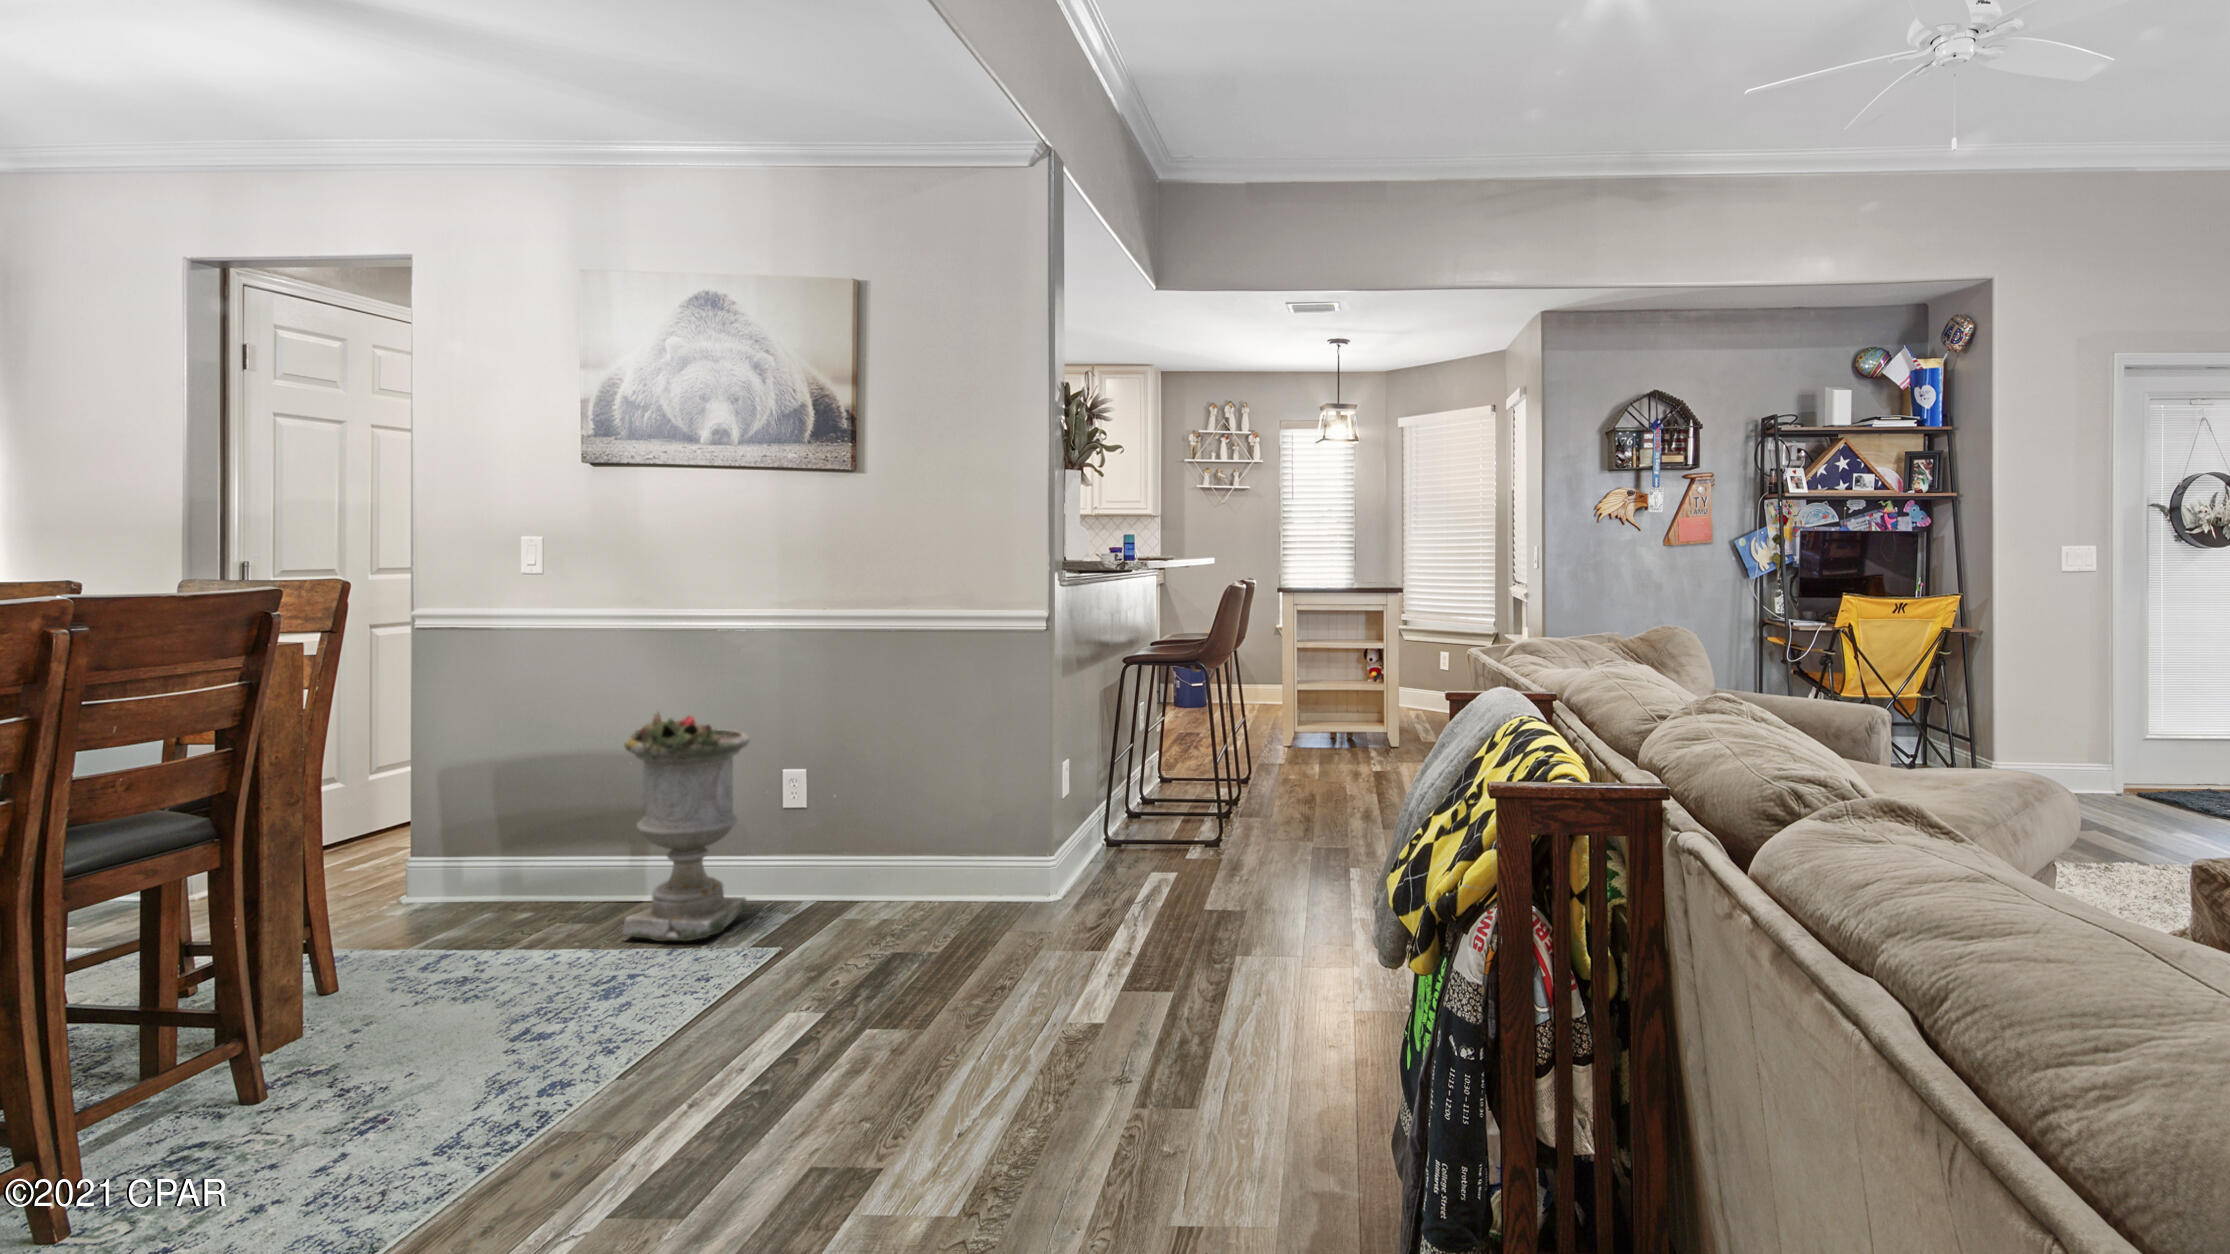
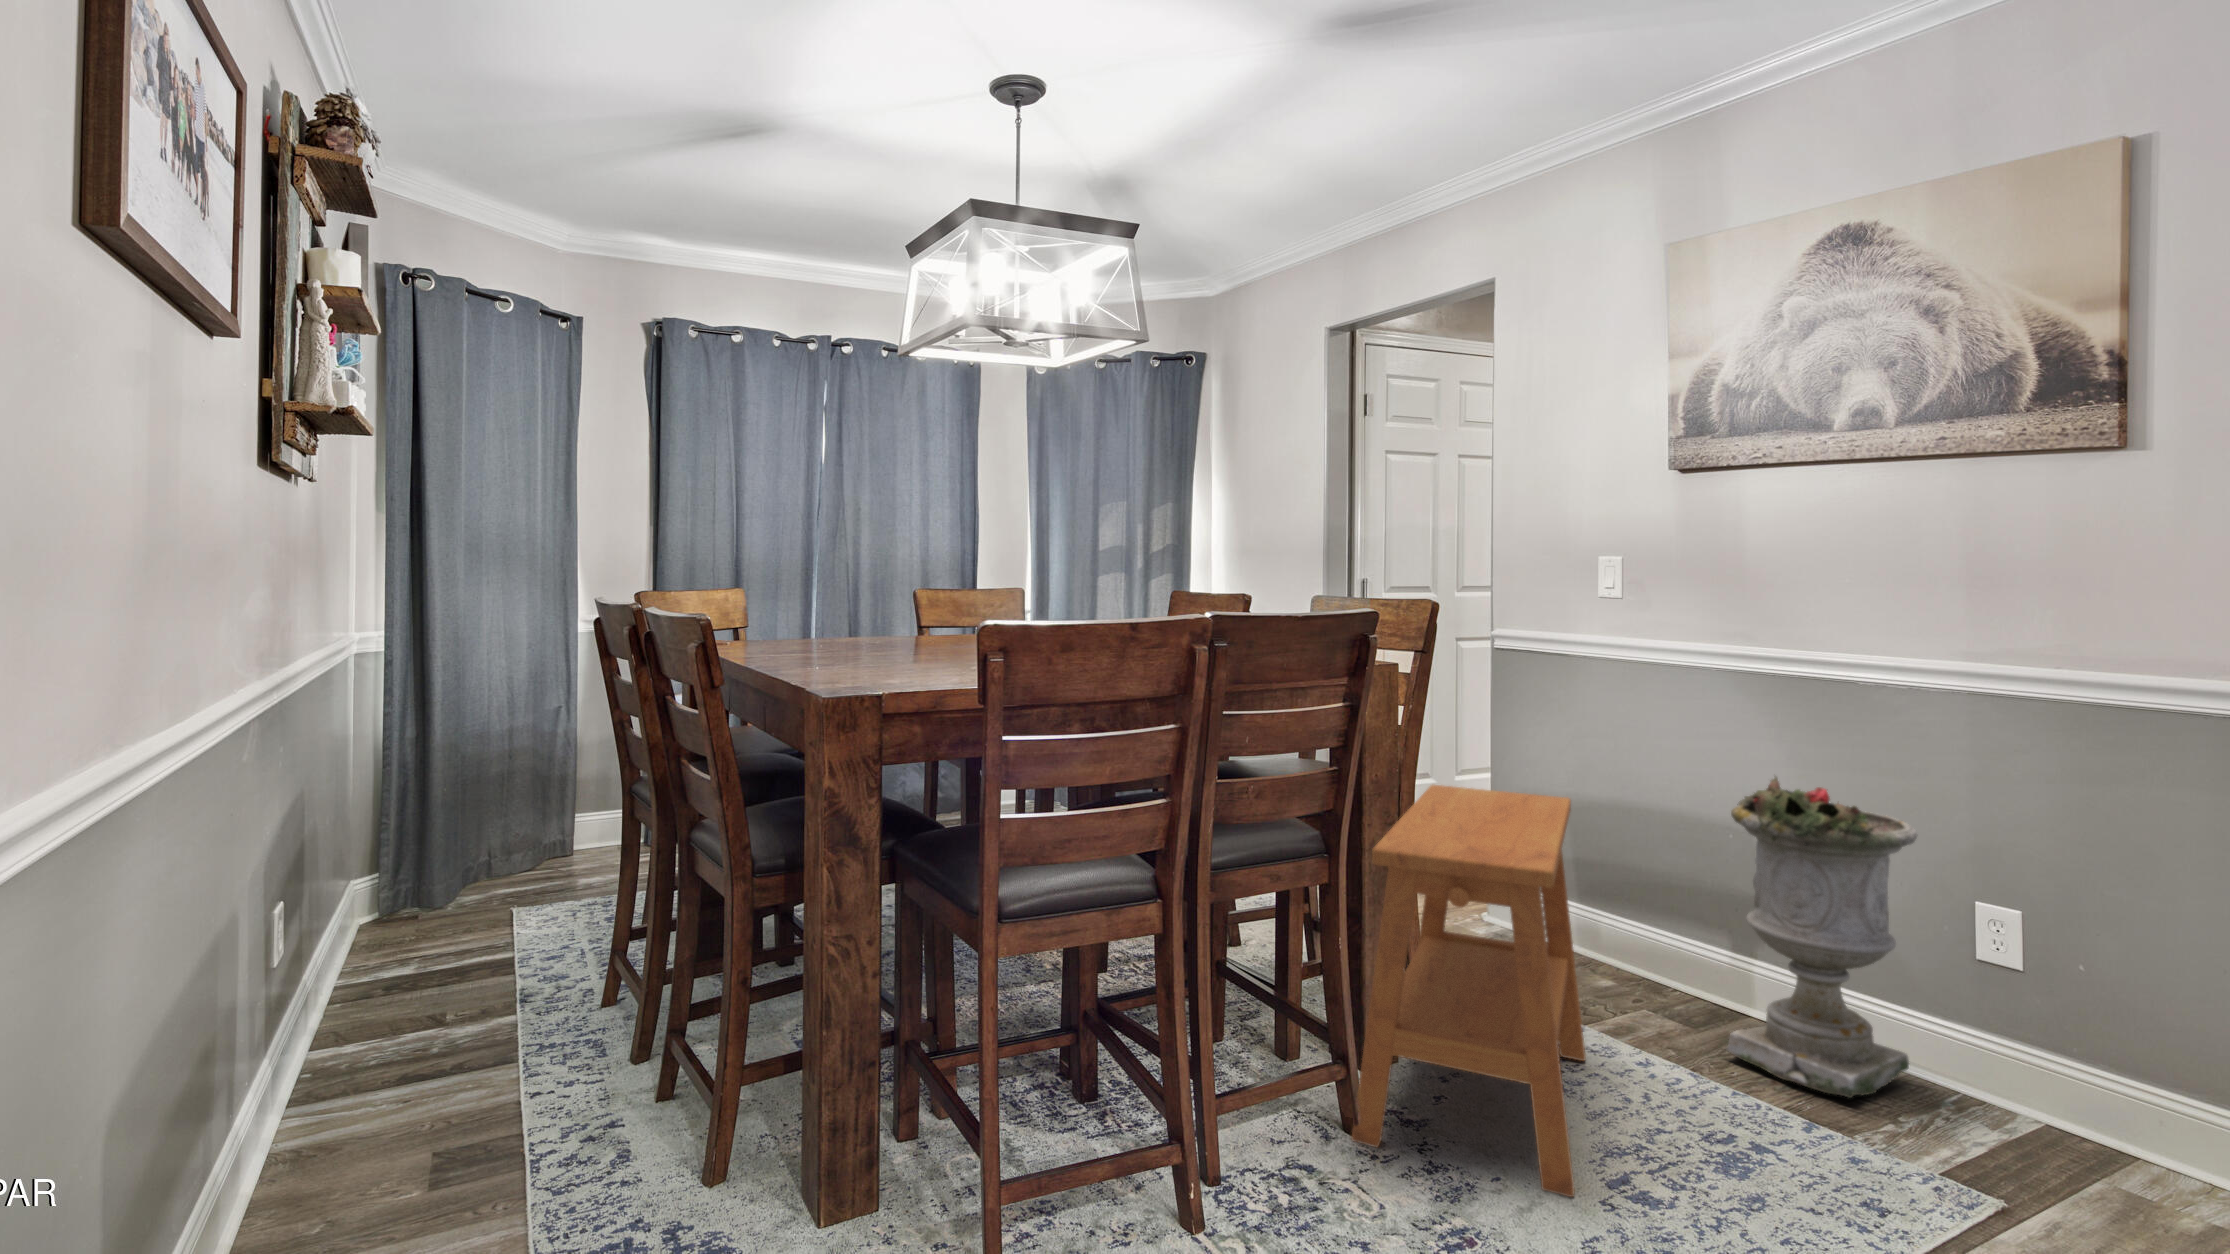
side table: none [254,751,503,1113] -> present [1352,785,1586,1197]

